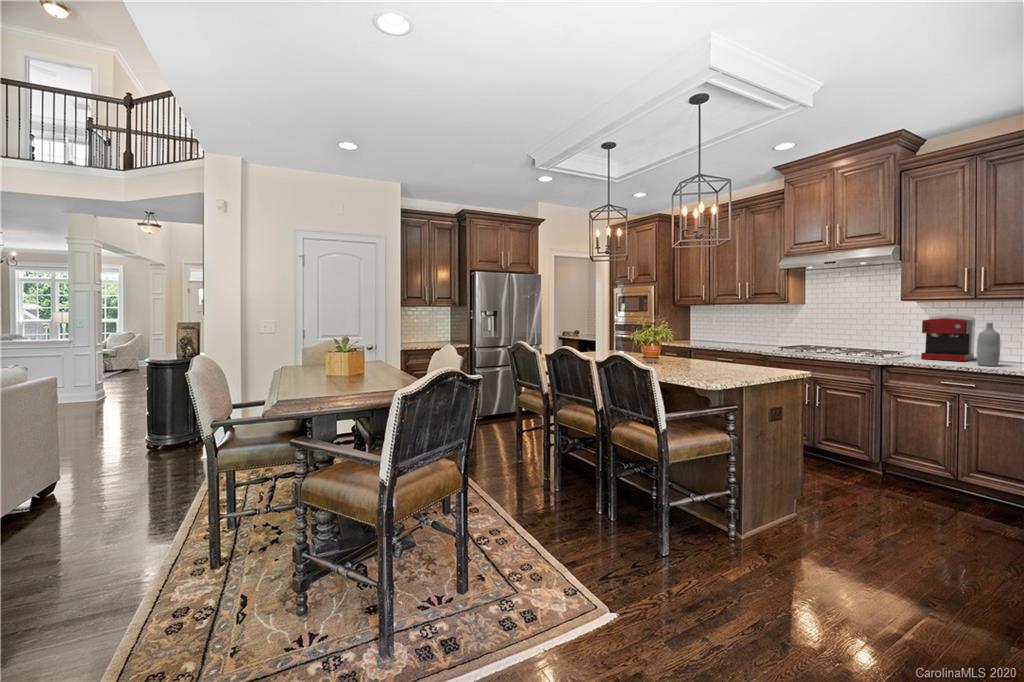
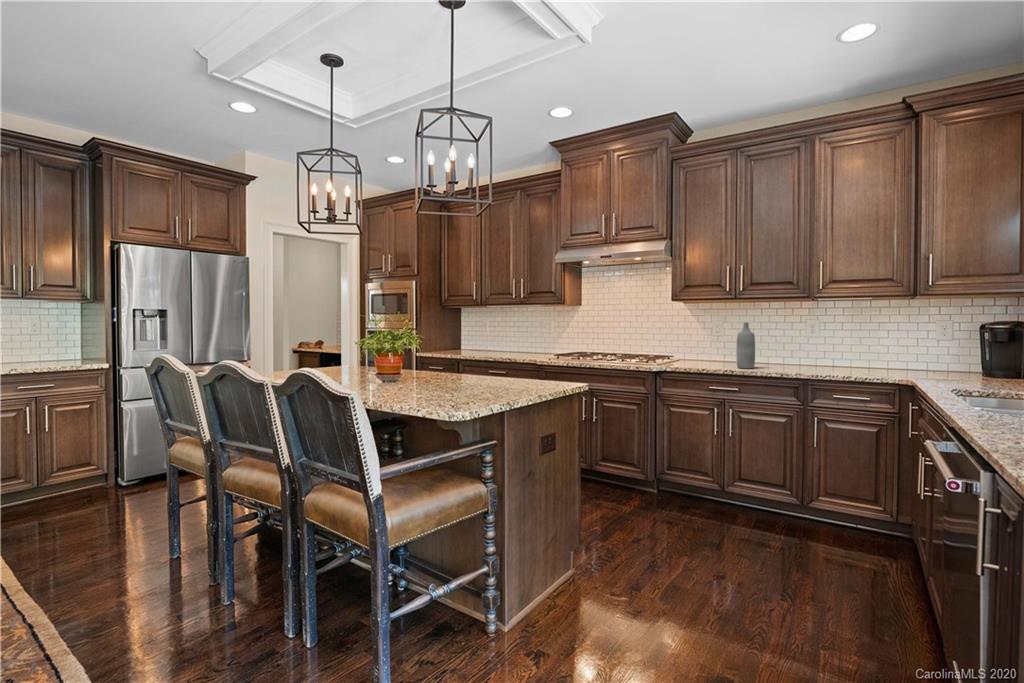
coffee maker: present [921,315,975,361] -> none [689,315,732,364]

